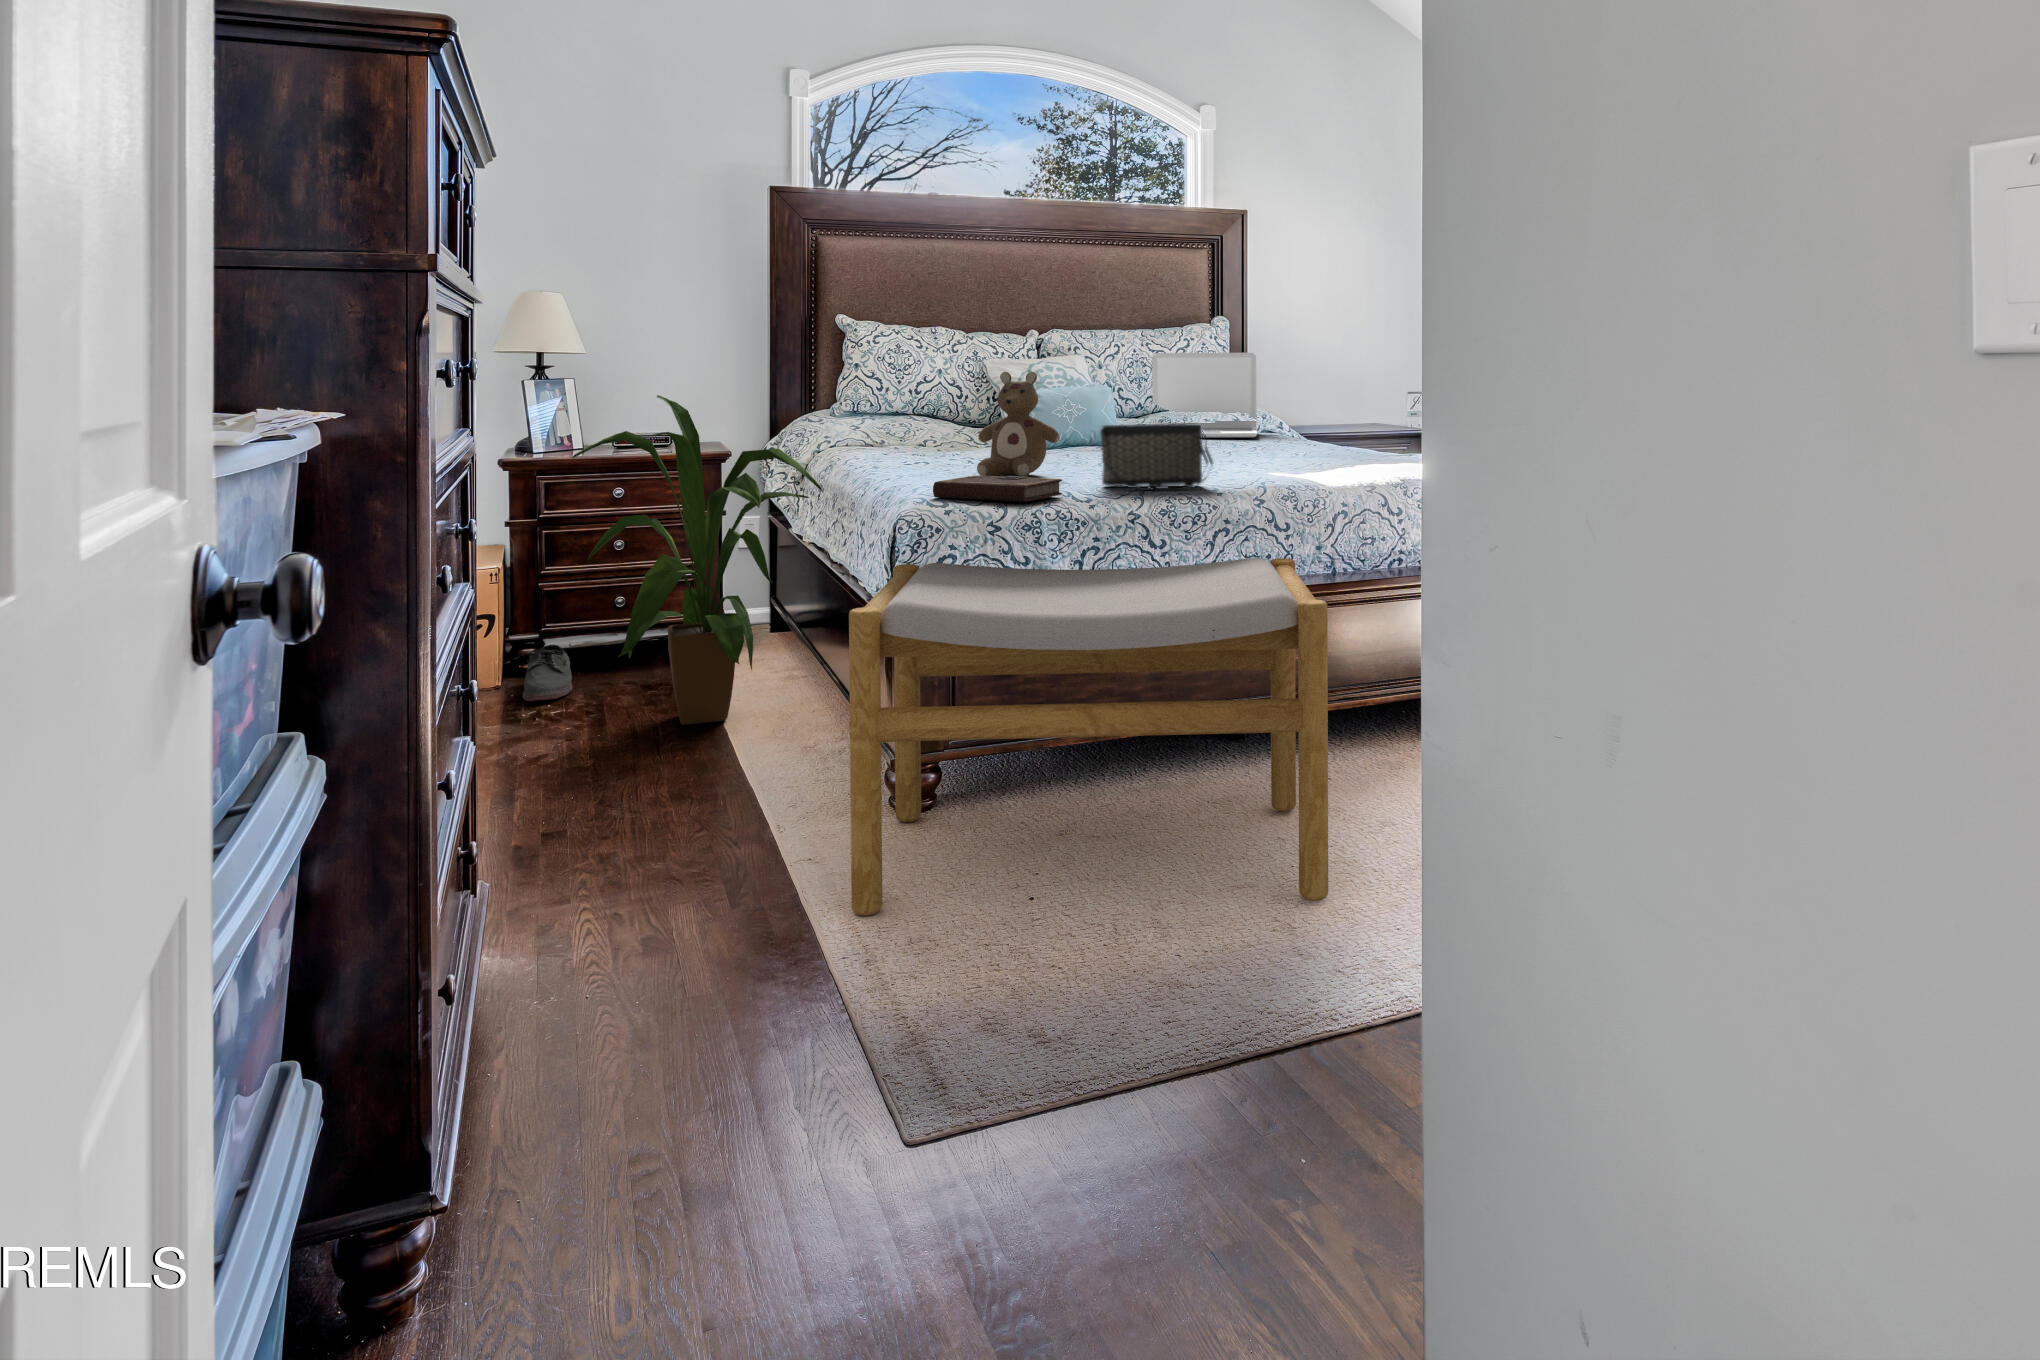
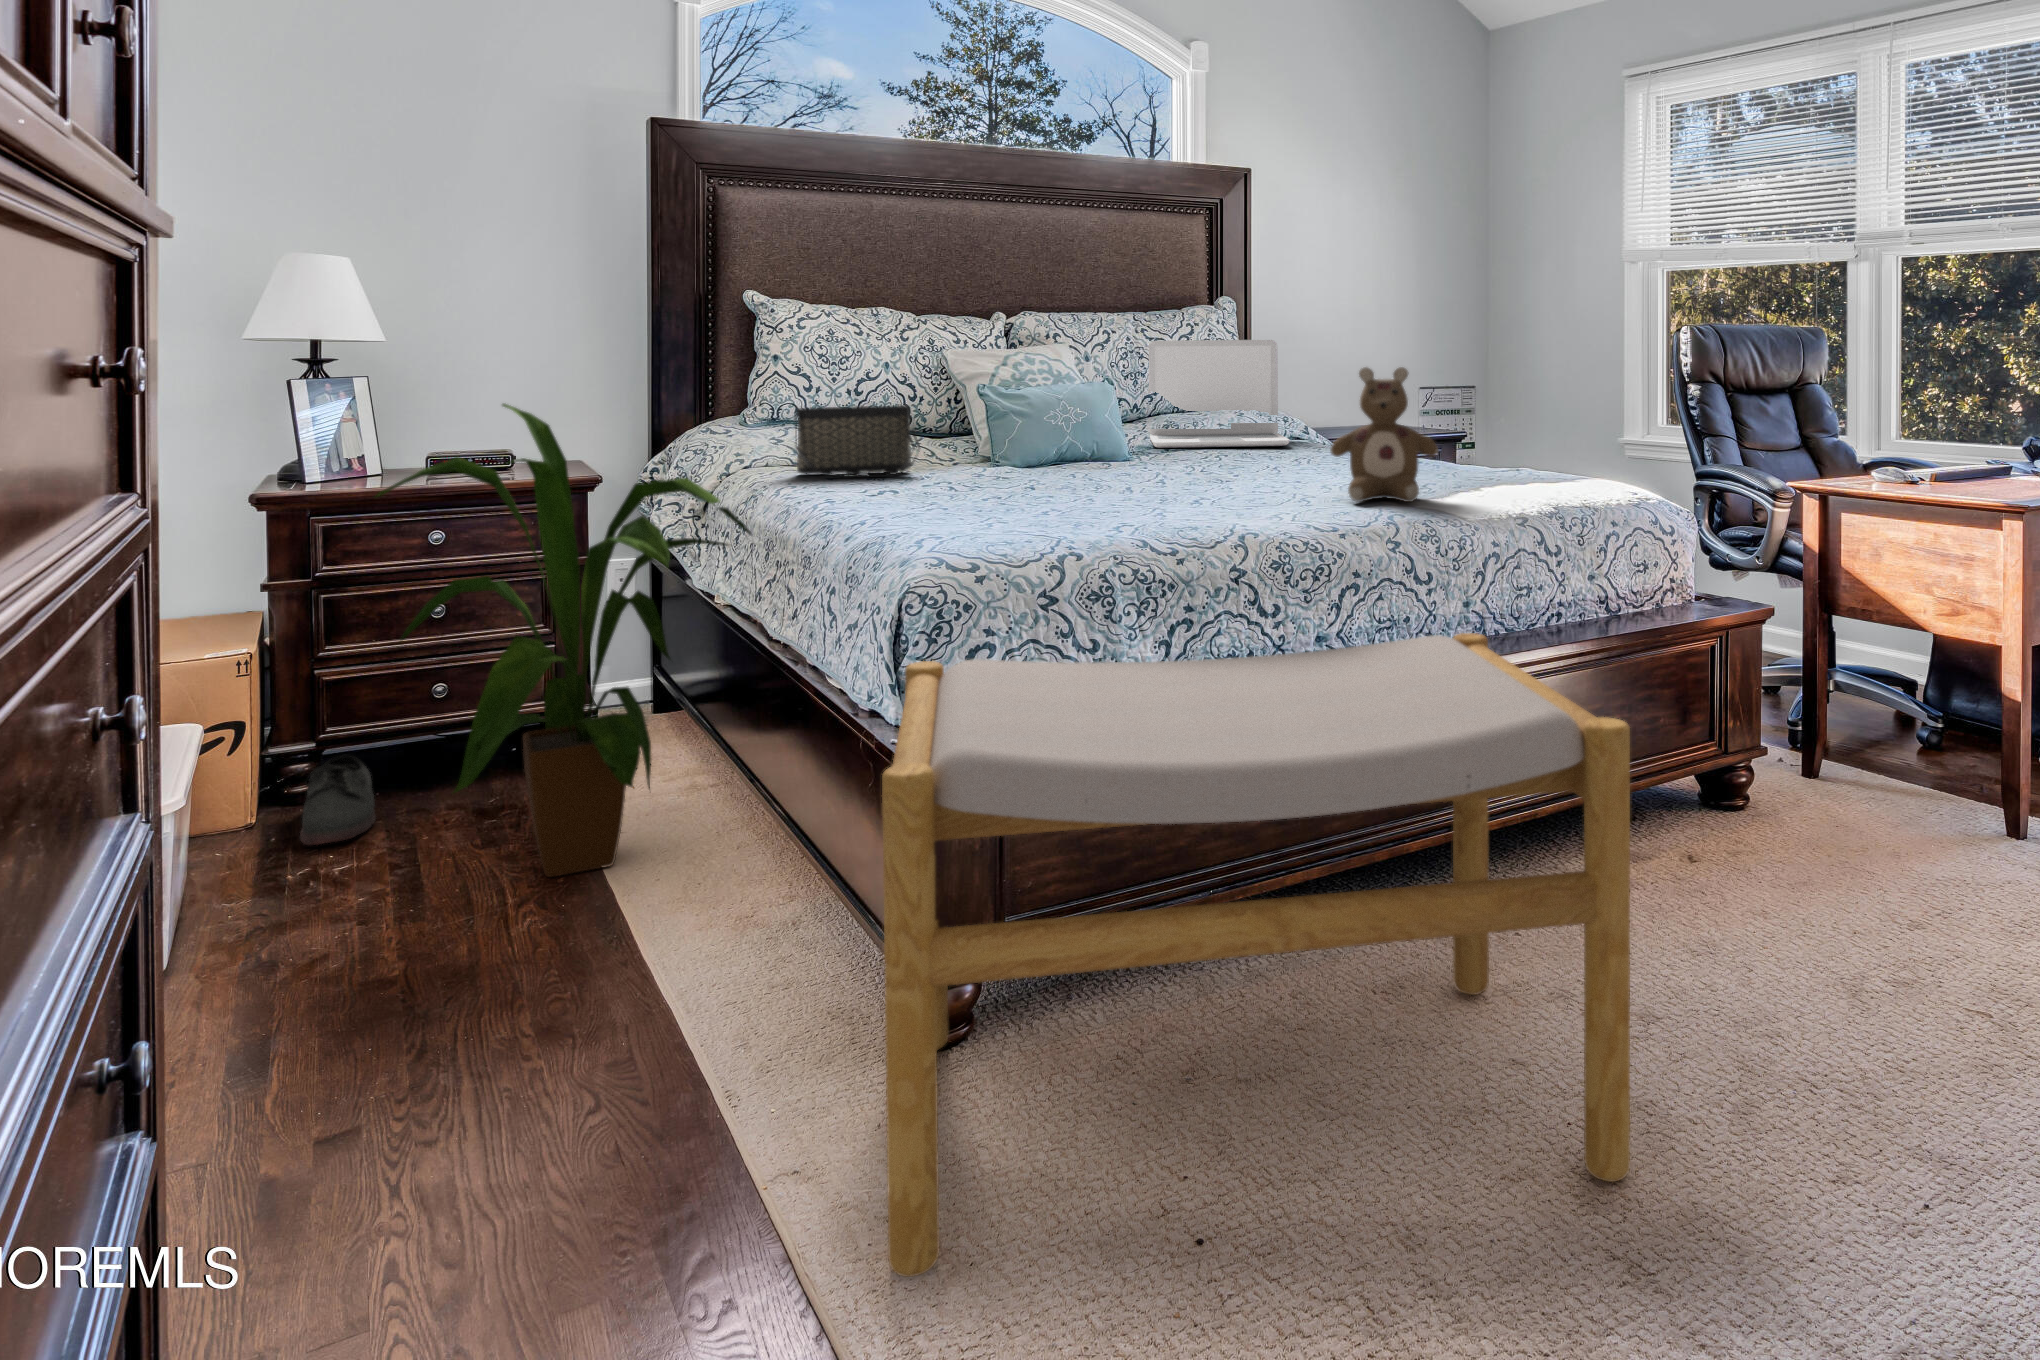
stuffed bear: present [977,372,1060,477] -> present [1330,367,1438,502]
handbag: present [1100,423,1213,489] -> present [794,405,920,477]
notebook: present [933,476,1062,502] -> none [951,519,1138,561]

